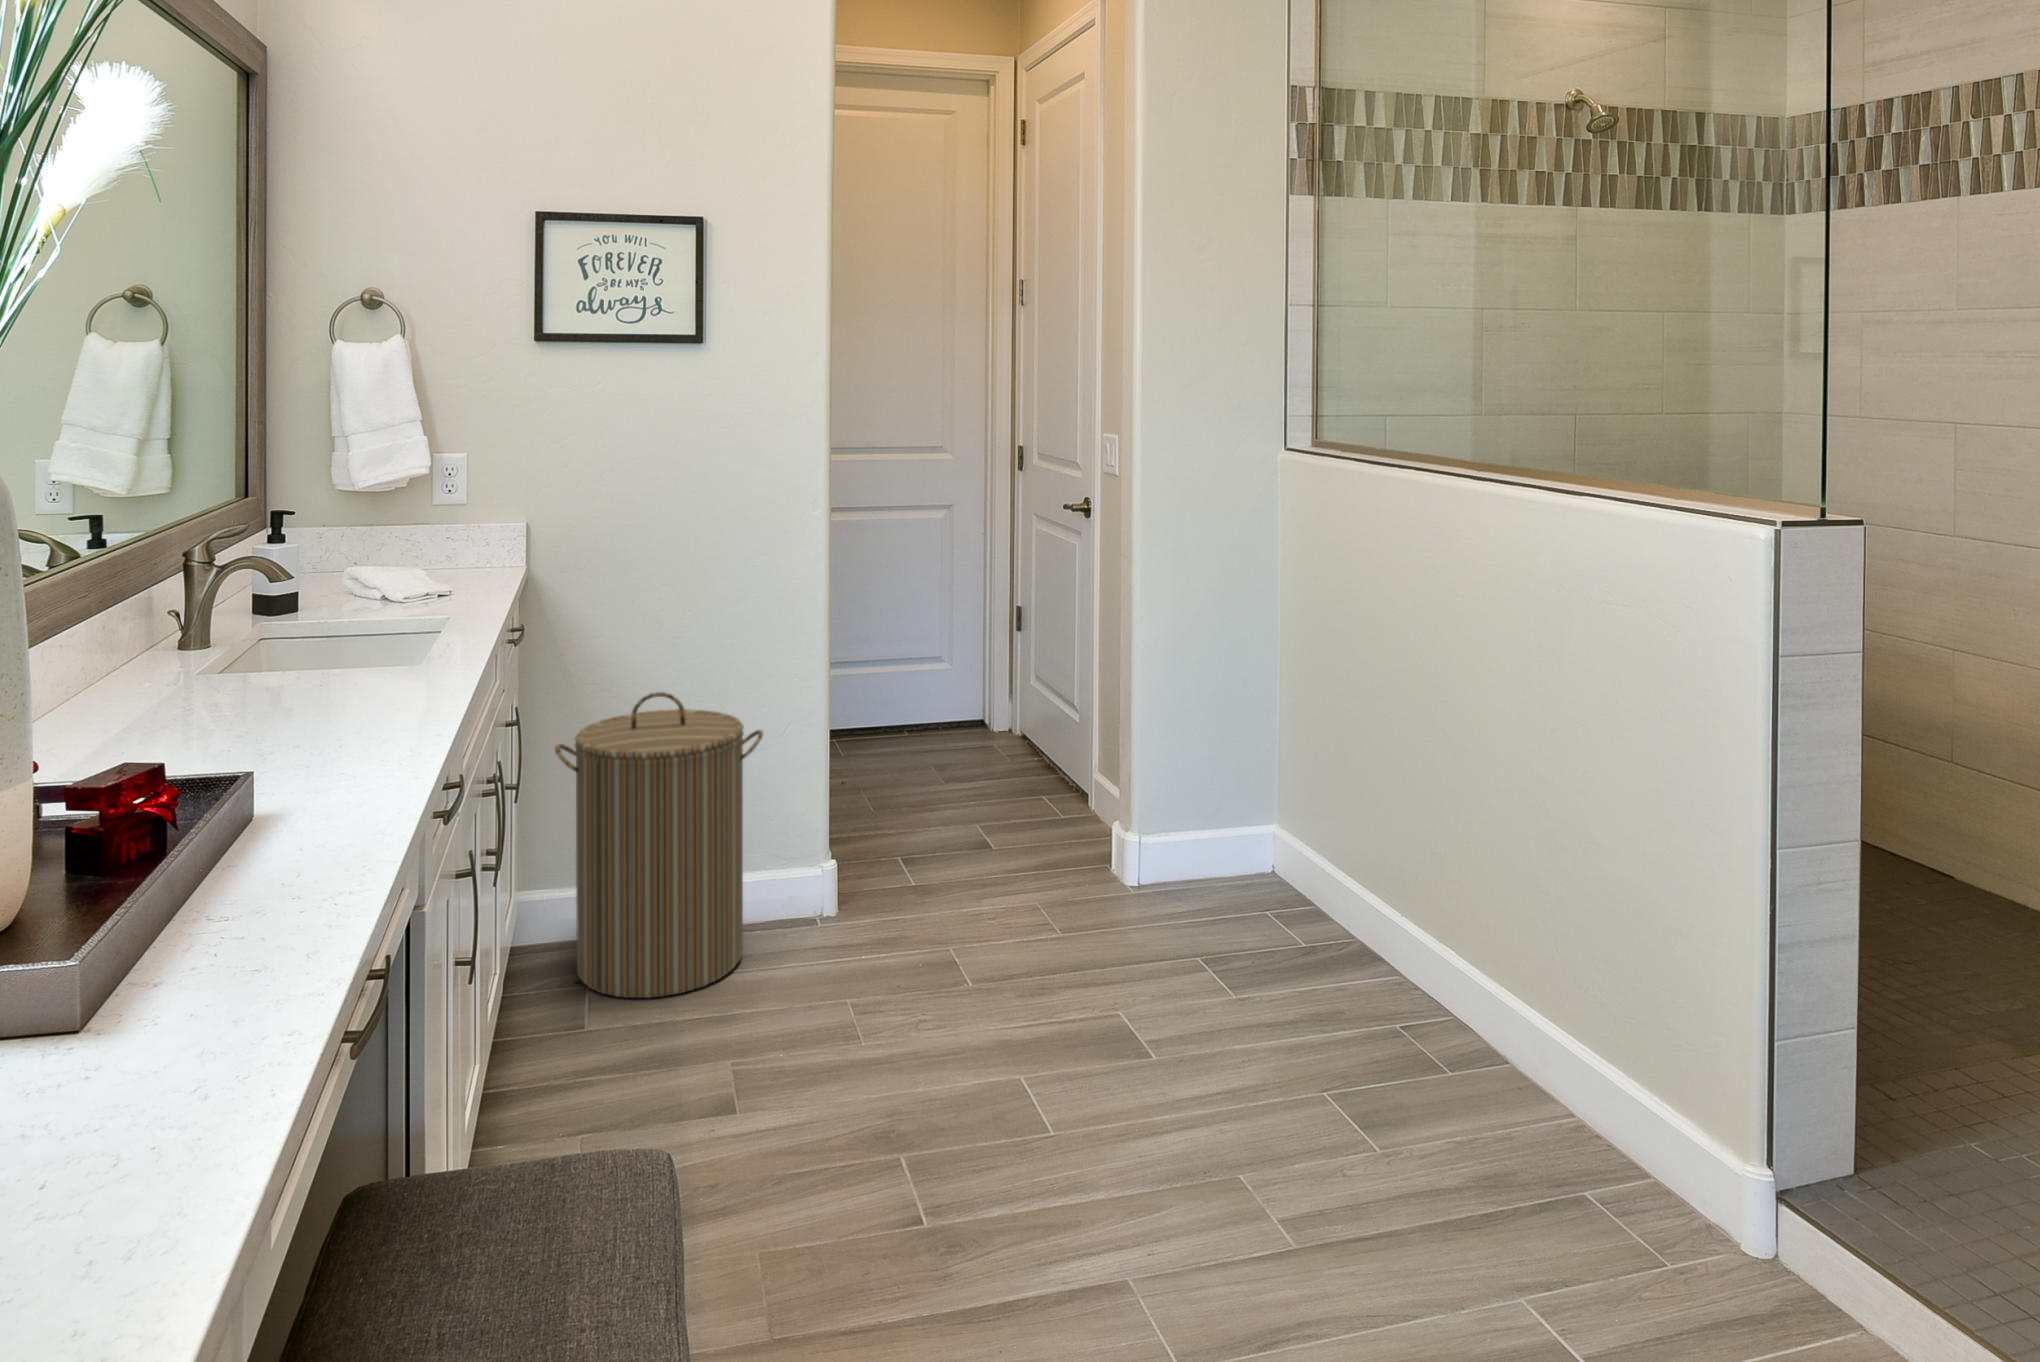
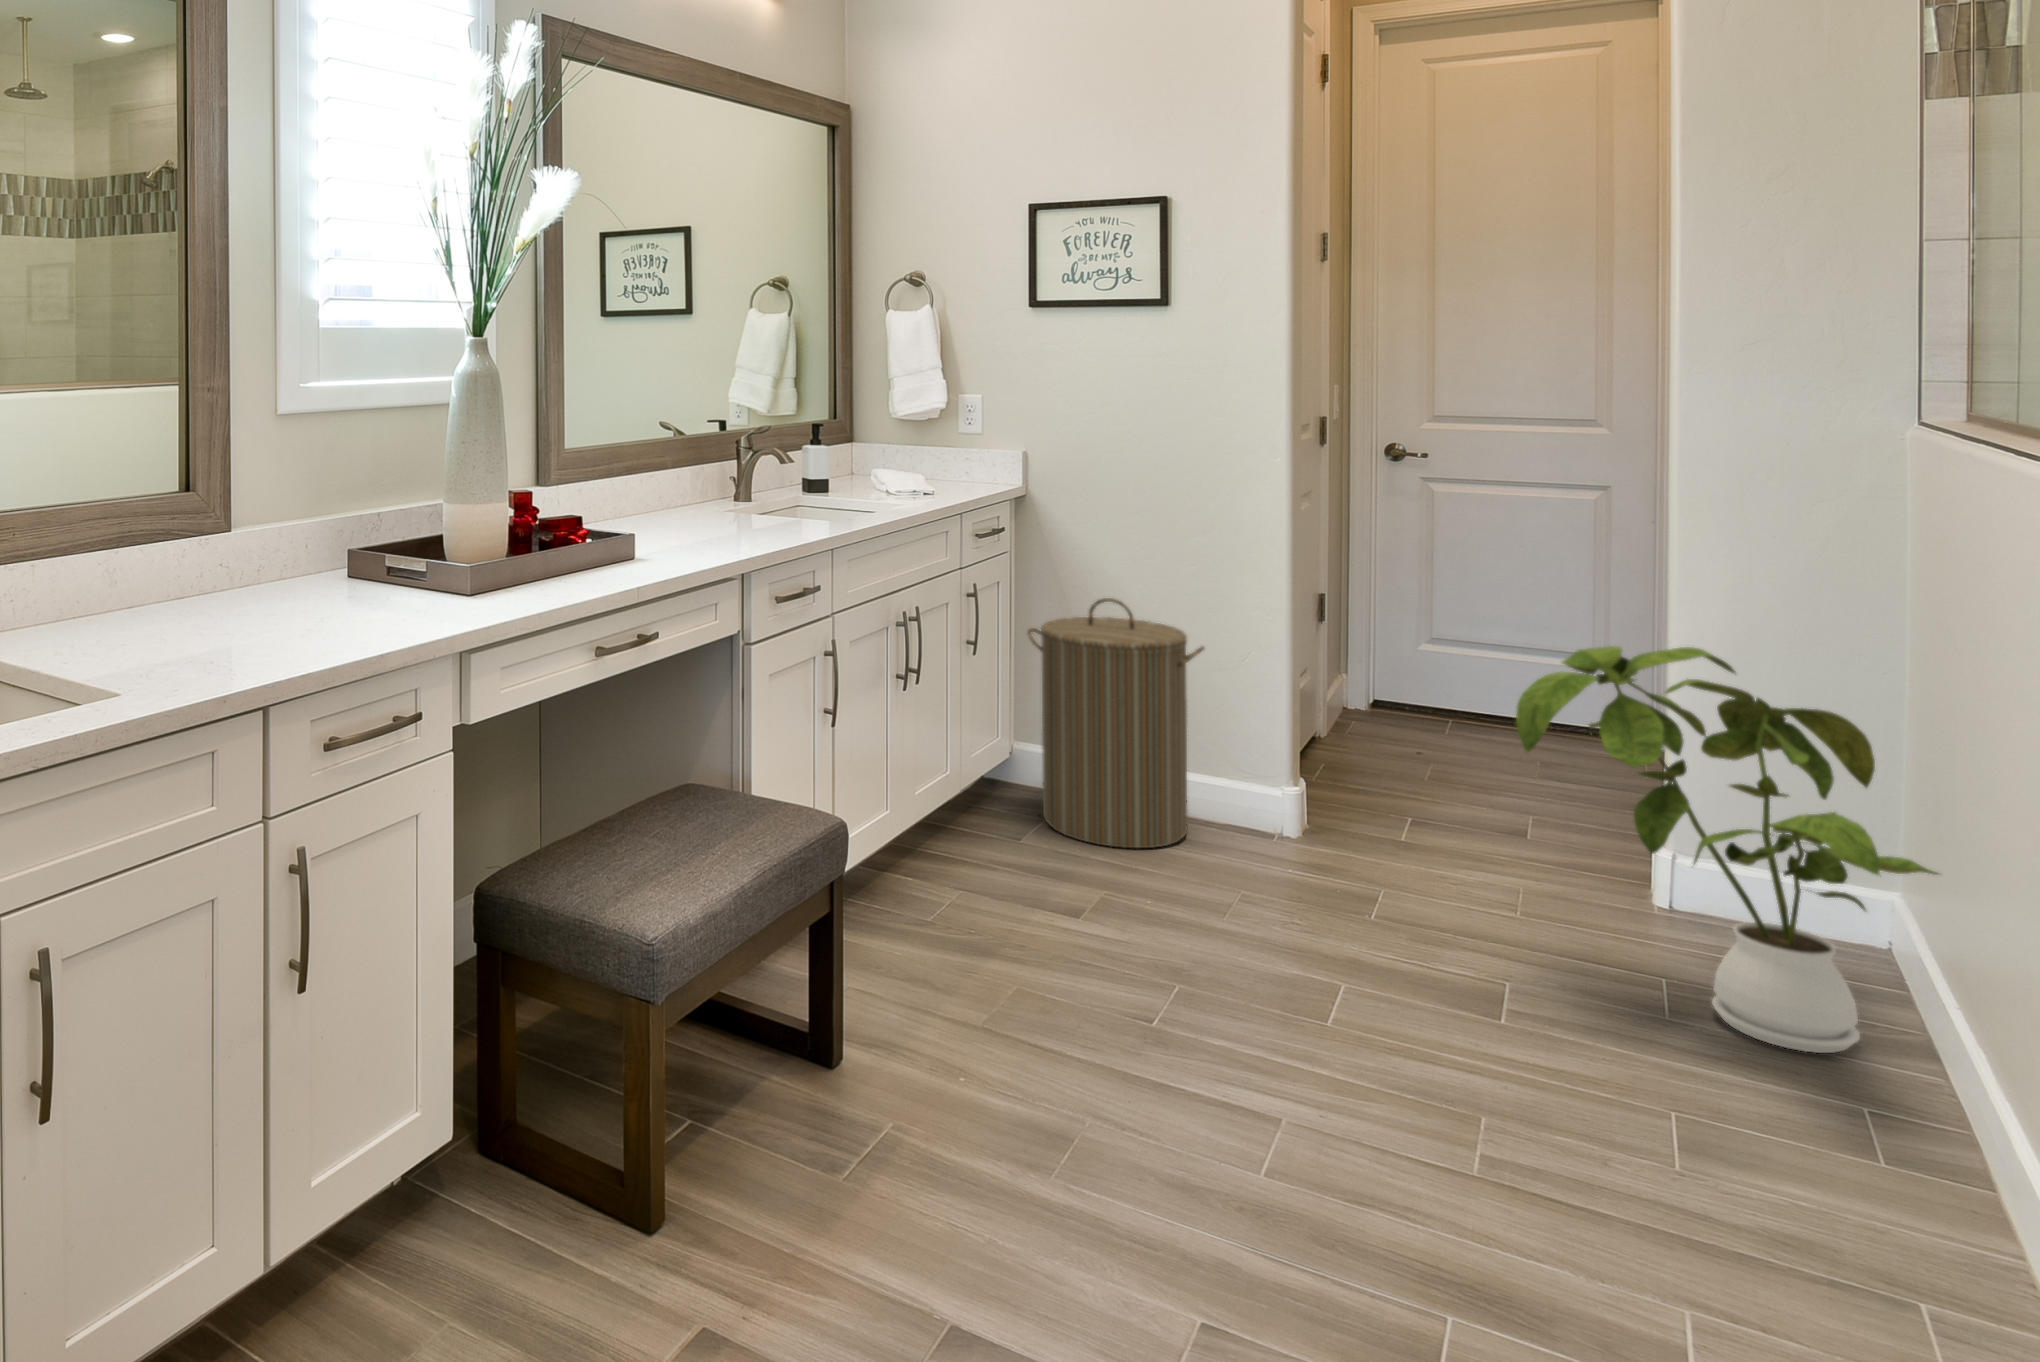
house plant: none [1110,665,1406,1000] -> present [1516,646,1938,1053]

